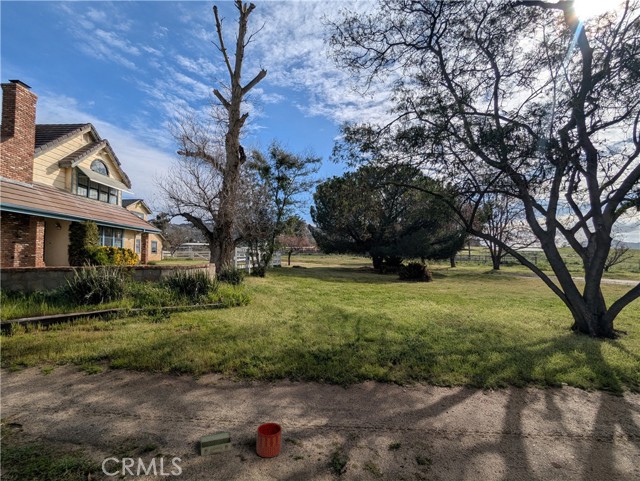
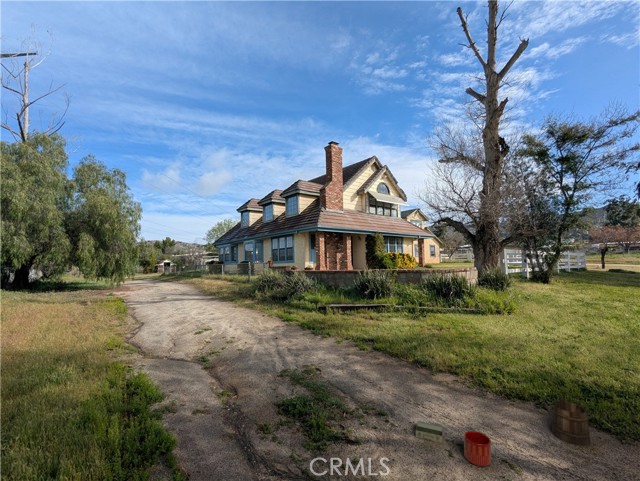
bucket: none [311,368,337,404] -> present [552,398,590,446]

